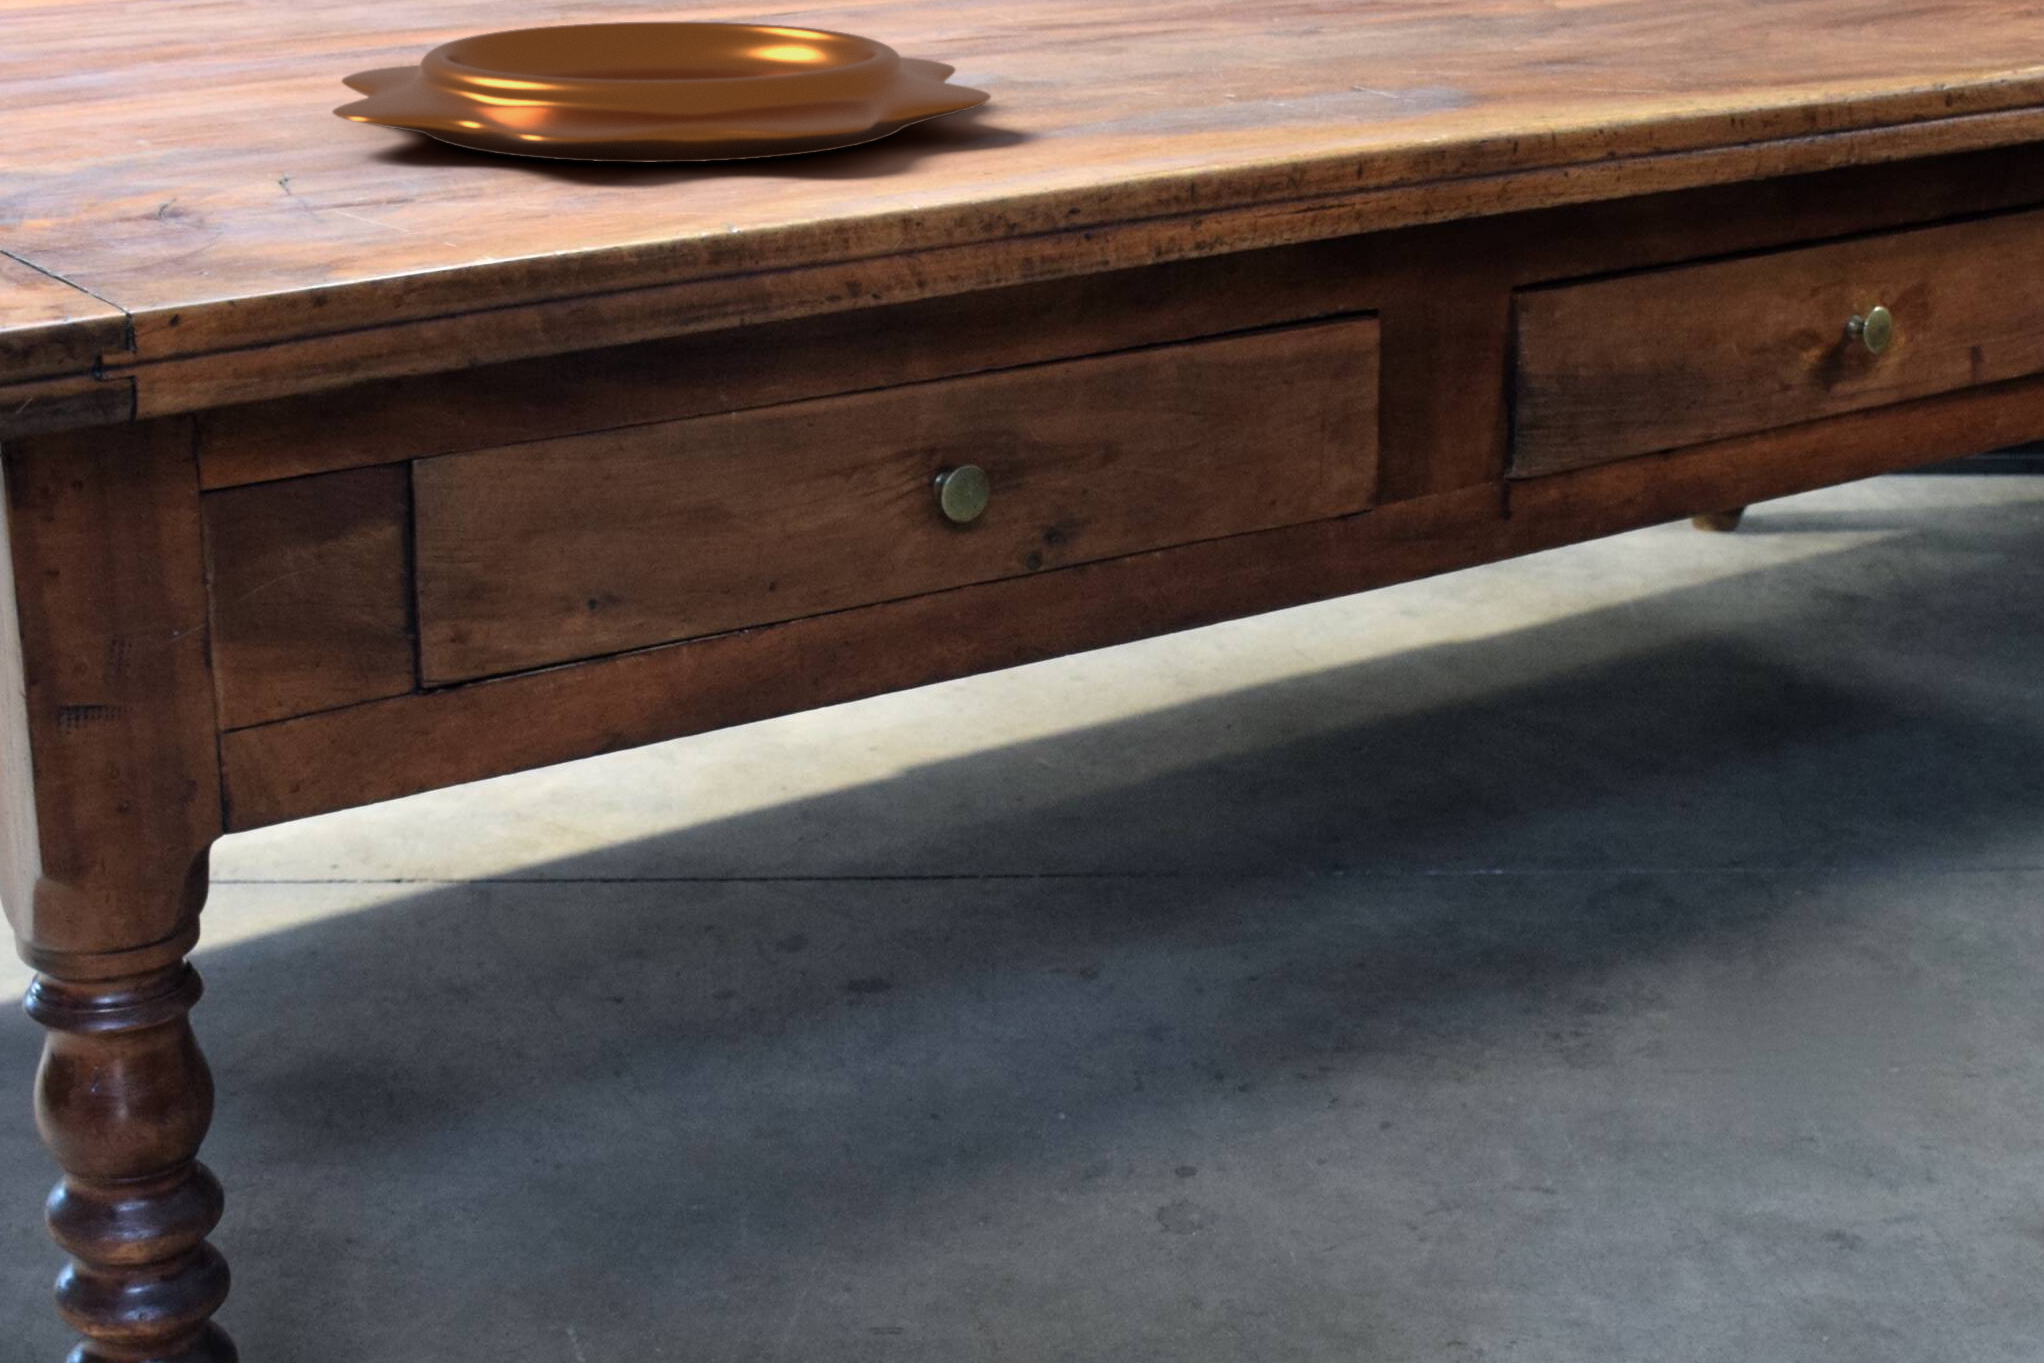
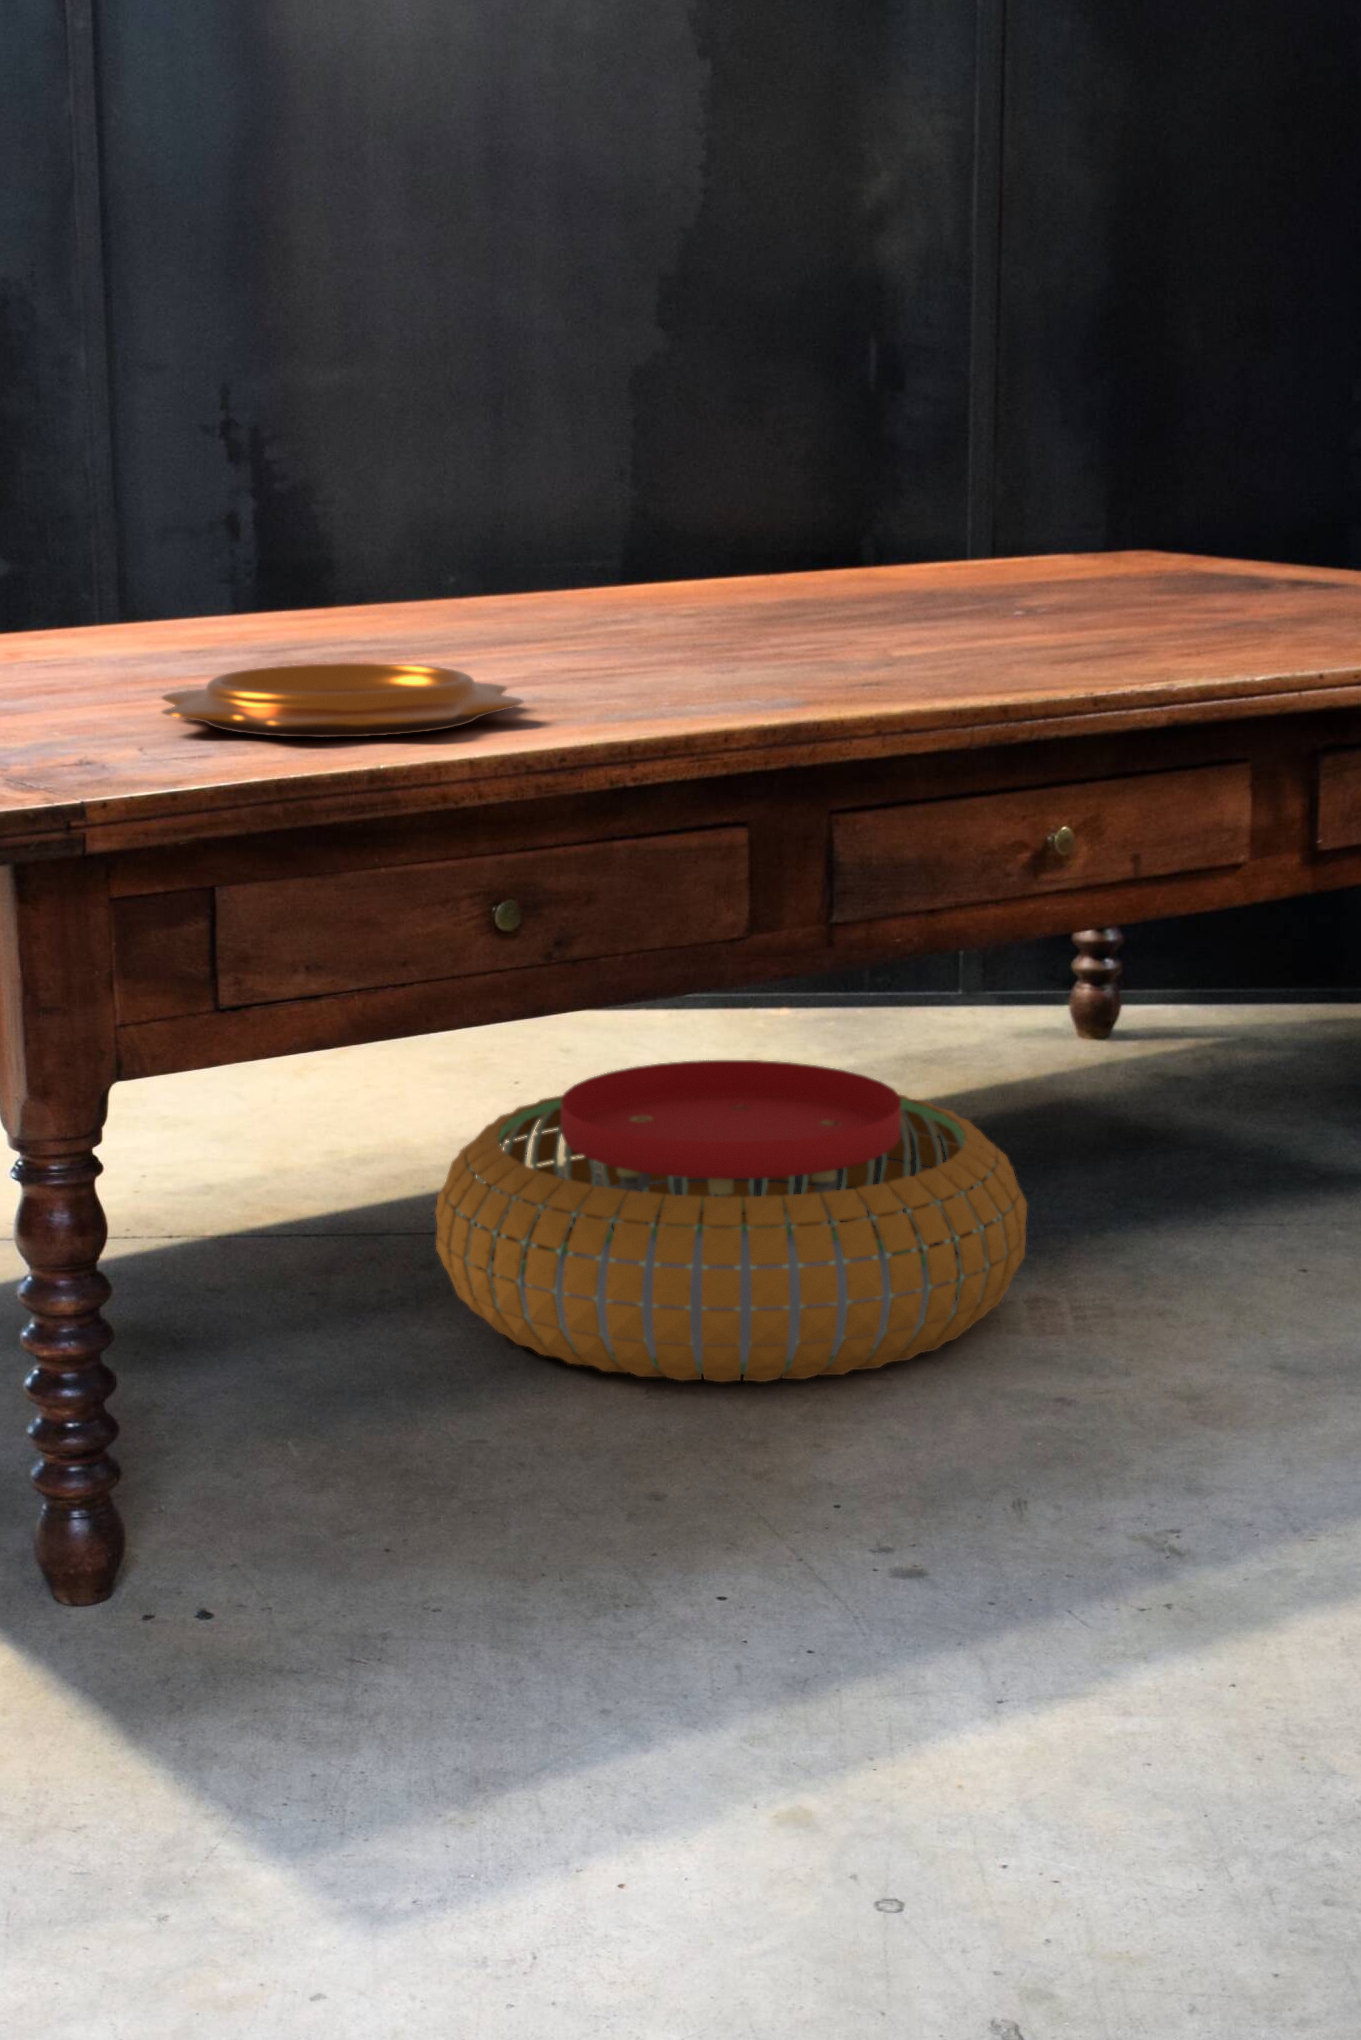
pouf: none [811,625,1744,1186] -> present [435,1060,1027,1382]

